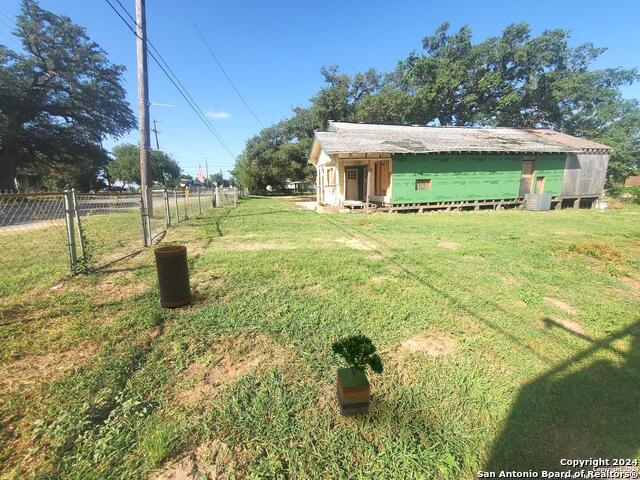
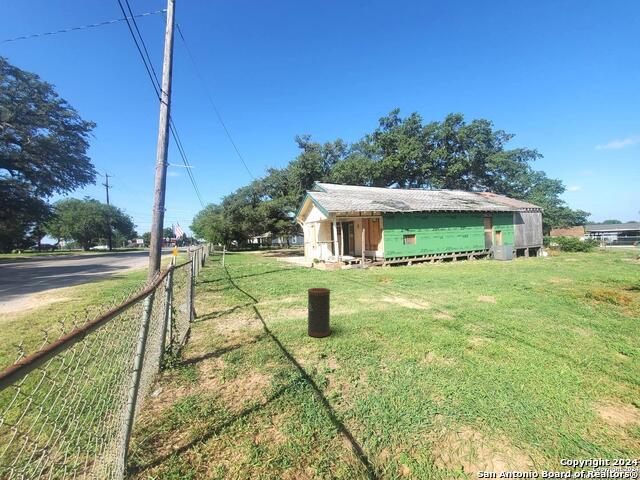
potted tree: present [331,335,384,415] -> none [498,326,540,375]

